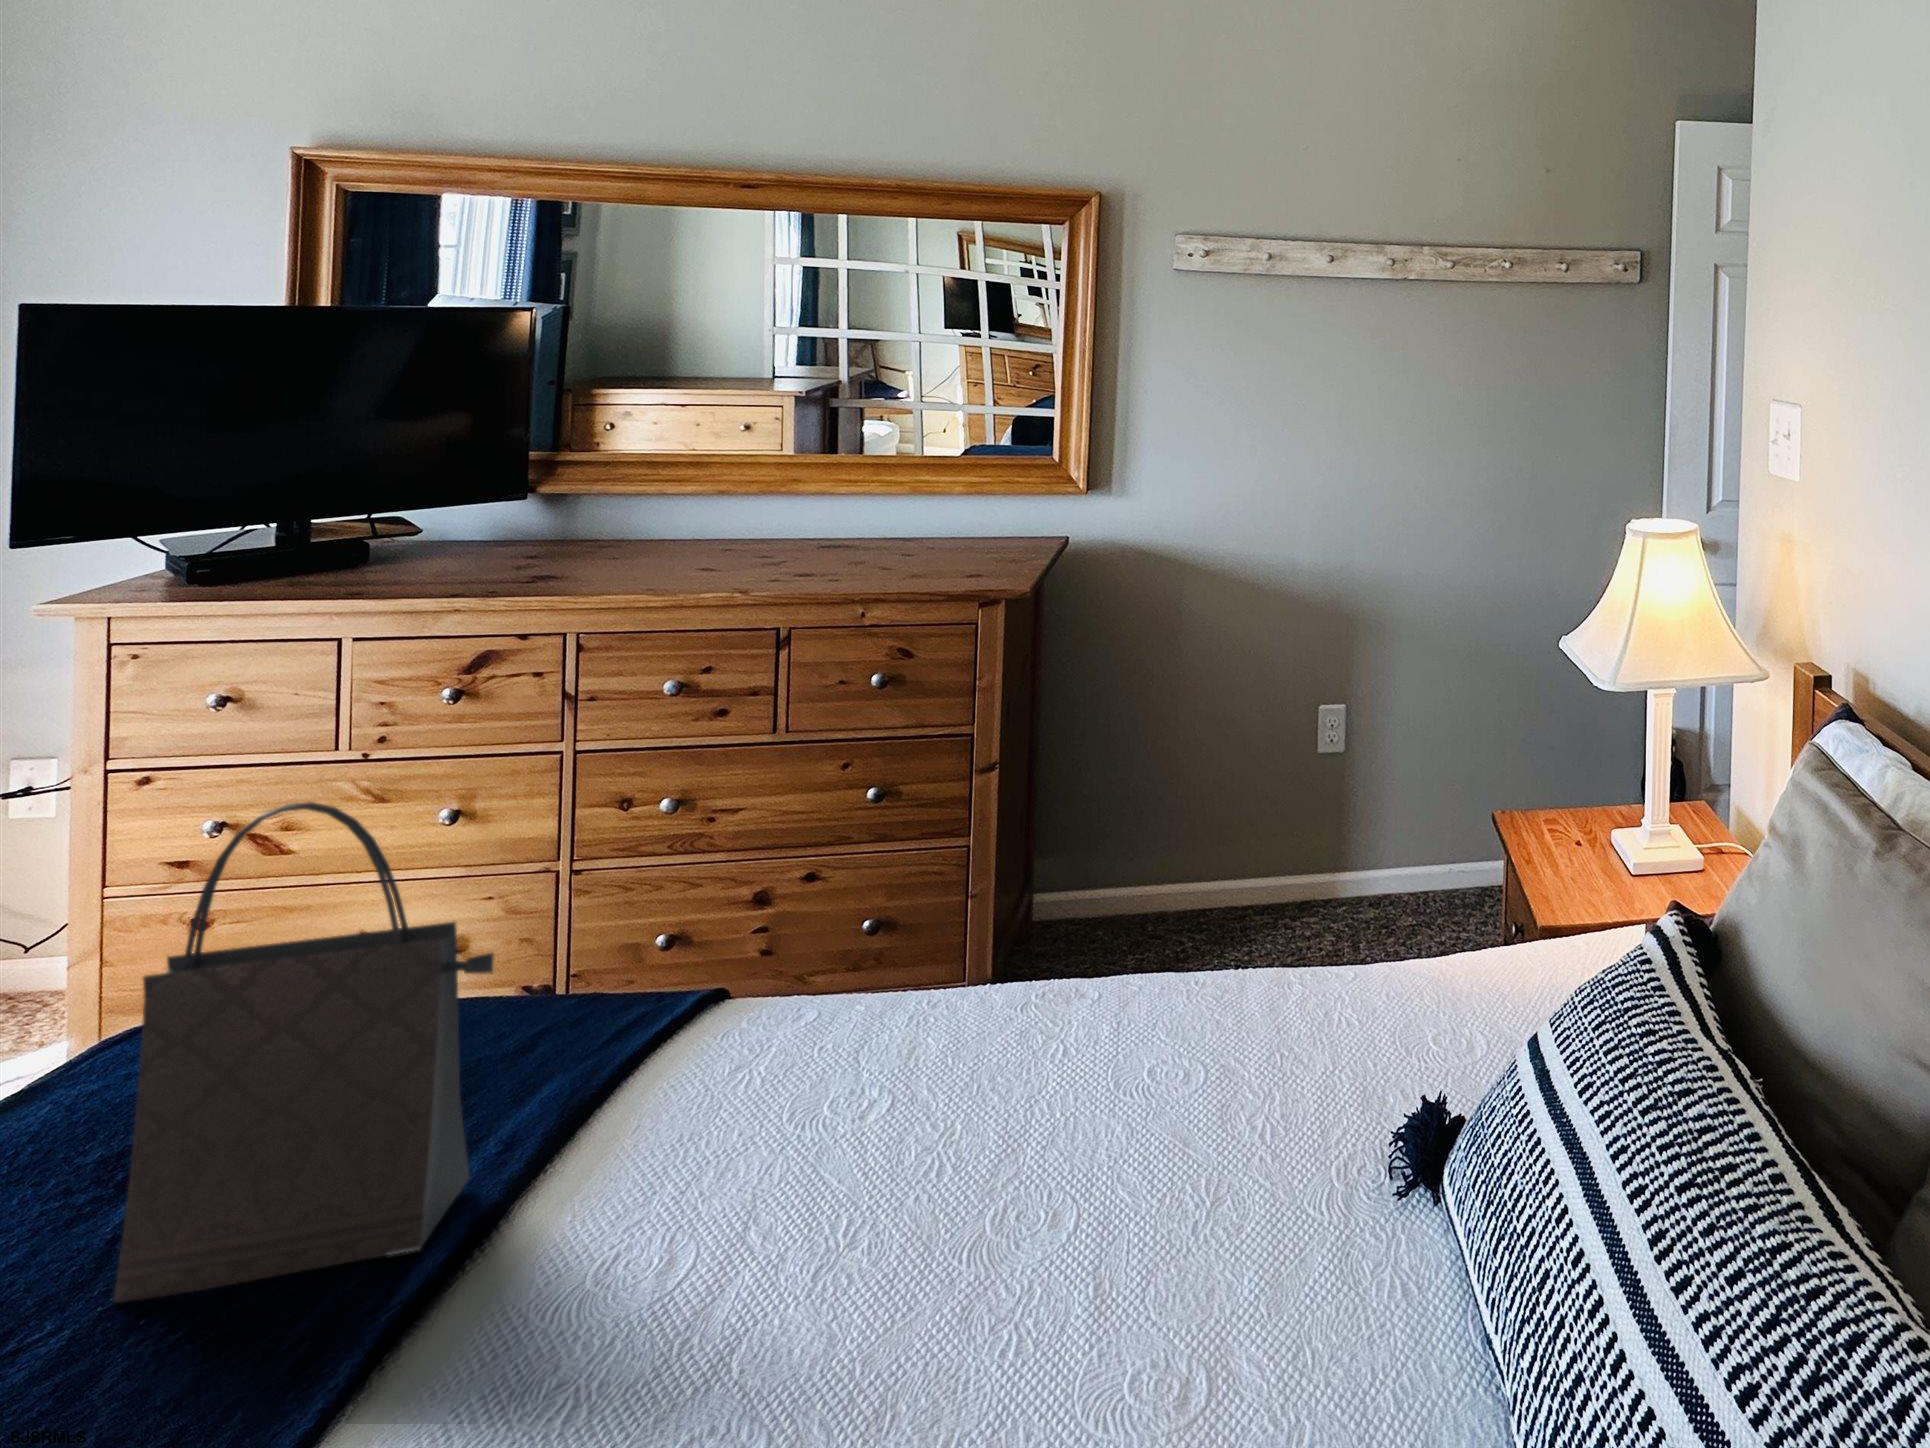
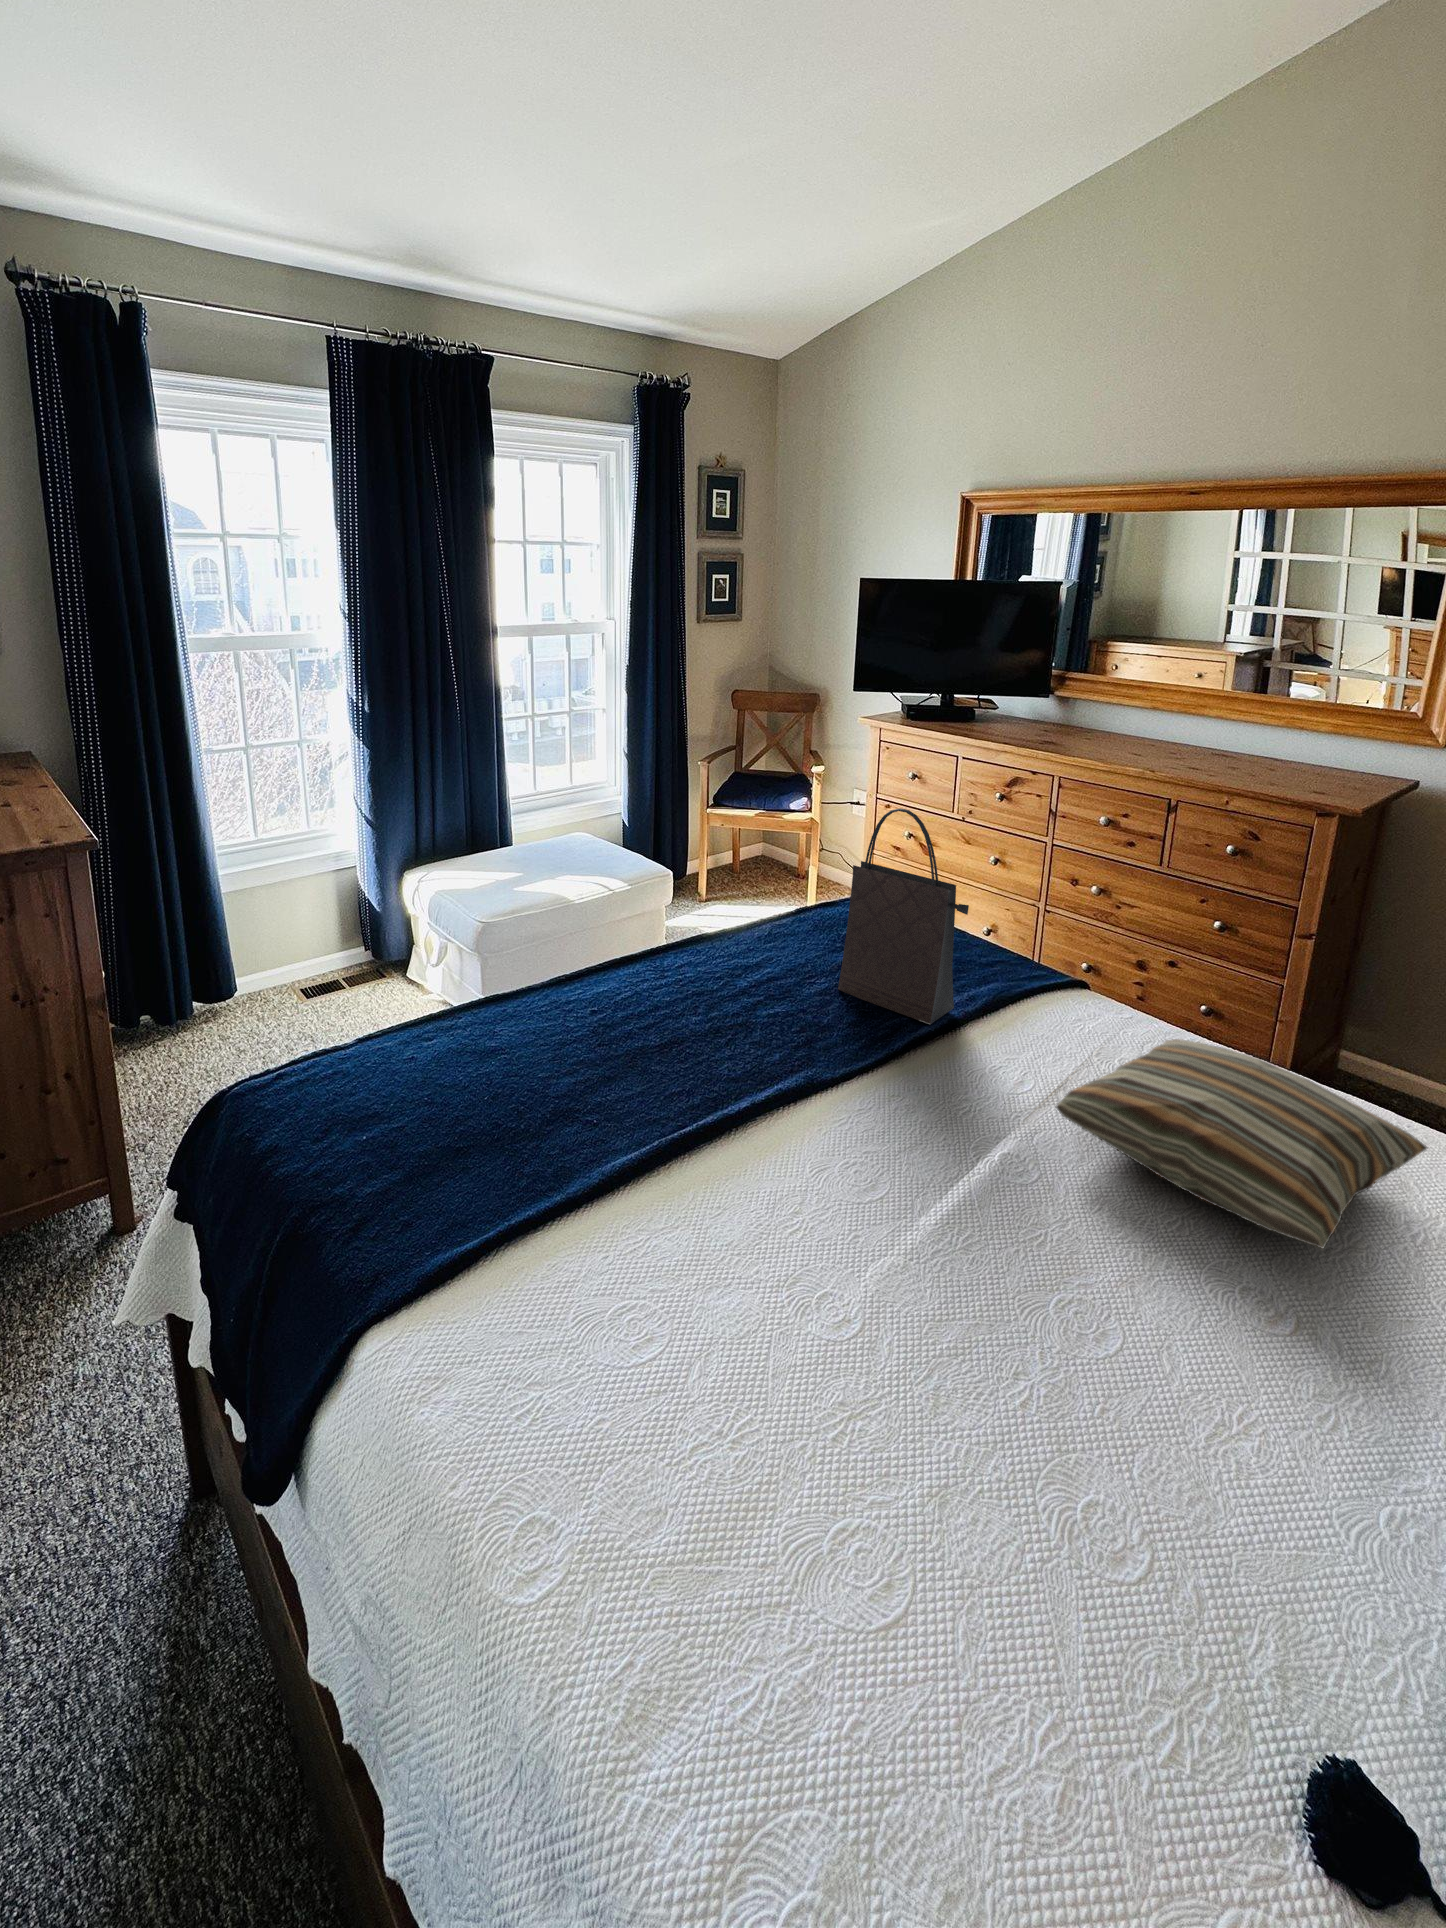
pillow: none [763,991,1251,1279] -> present [1056,1039,1427,1248]

